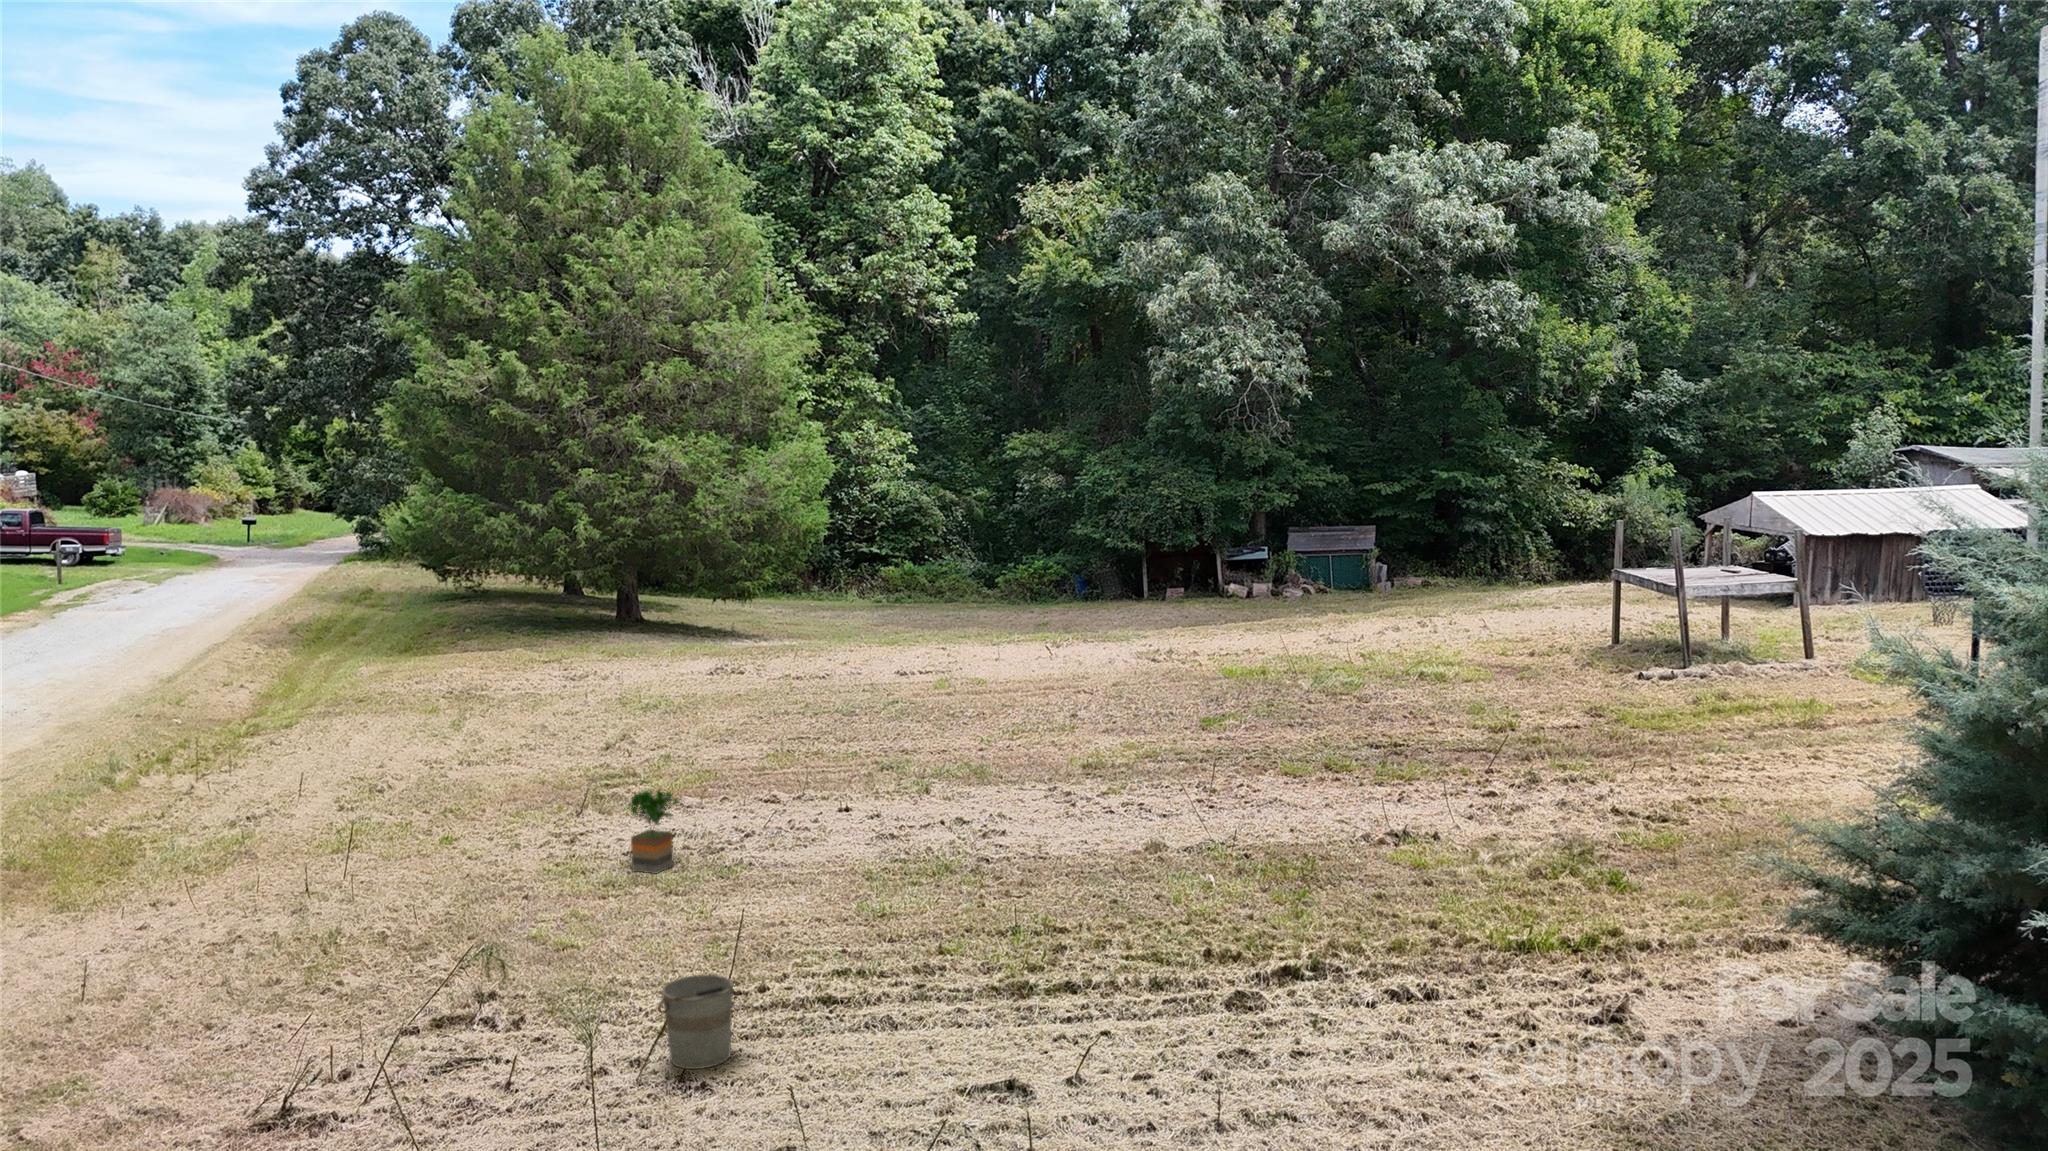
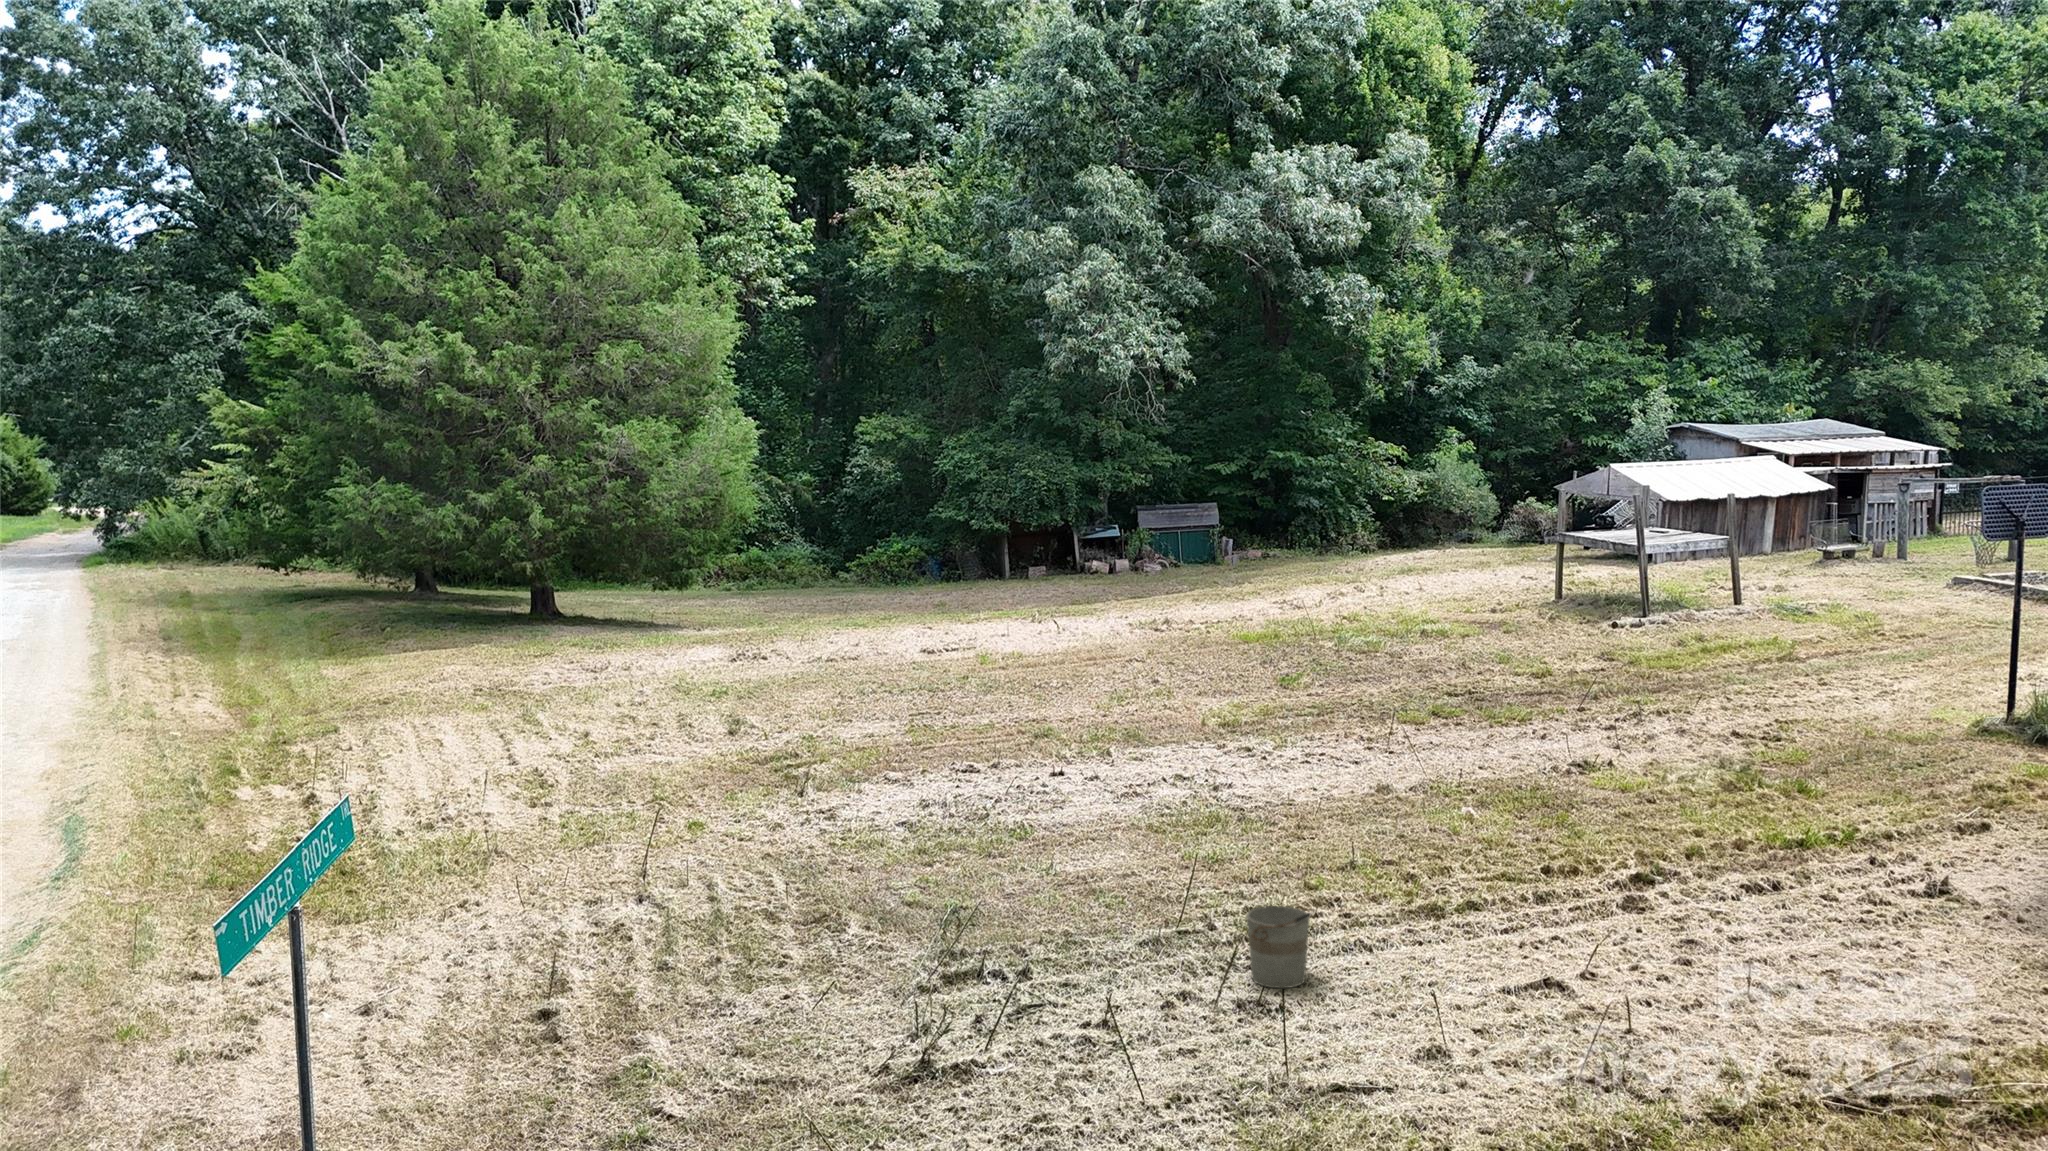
potted tree: present [630,791,678,874] -> none [949,760,1001,840]

